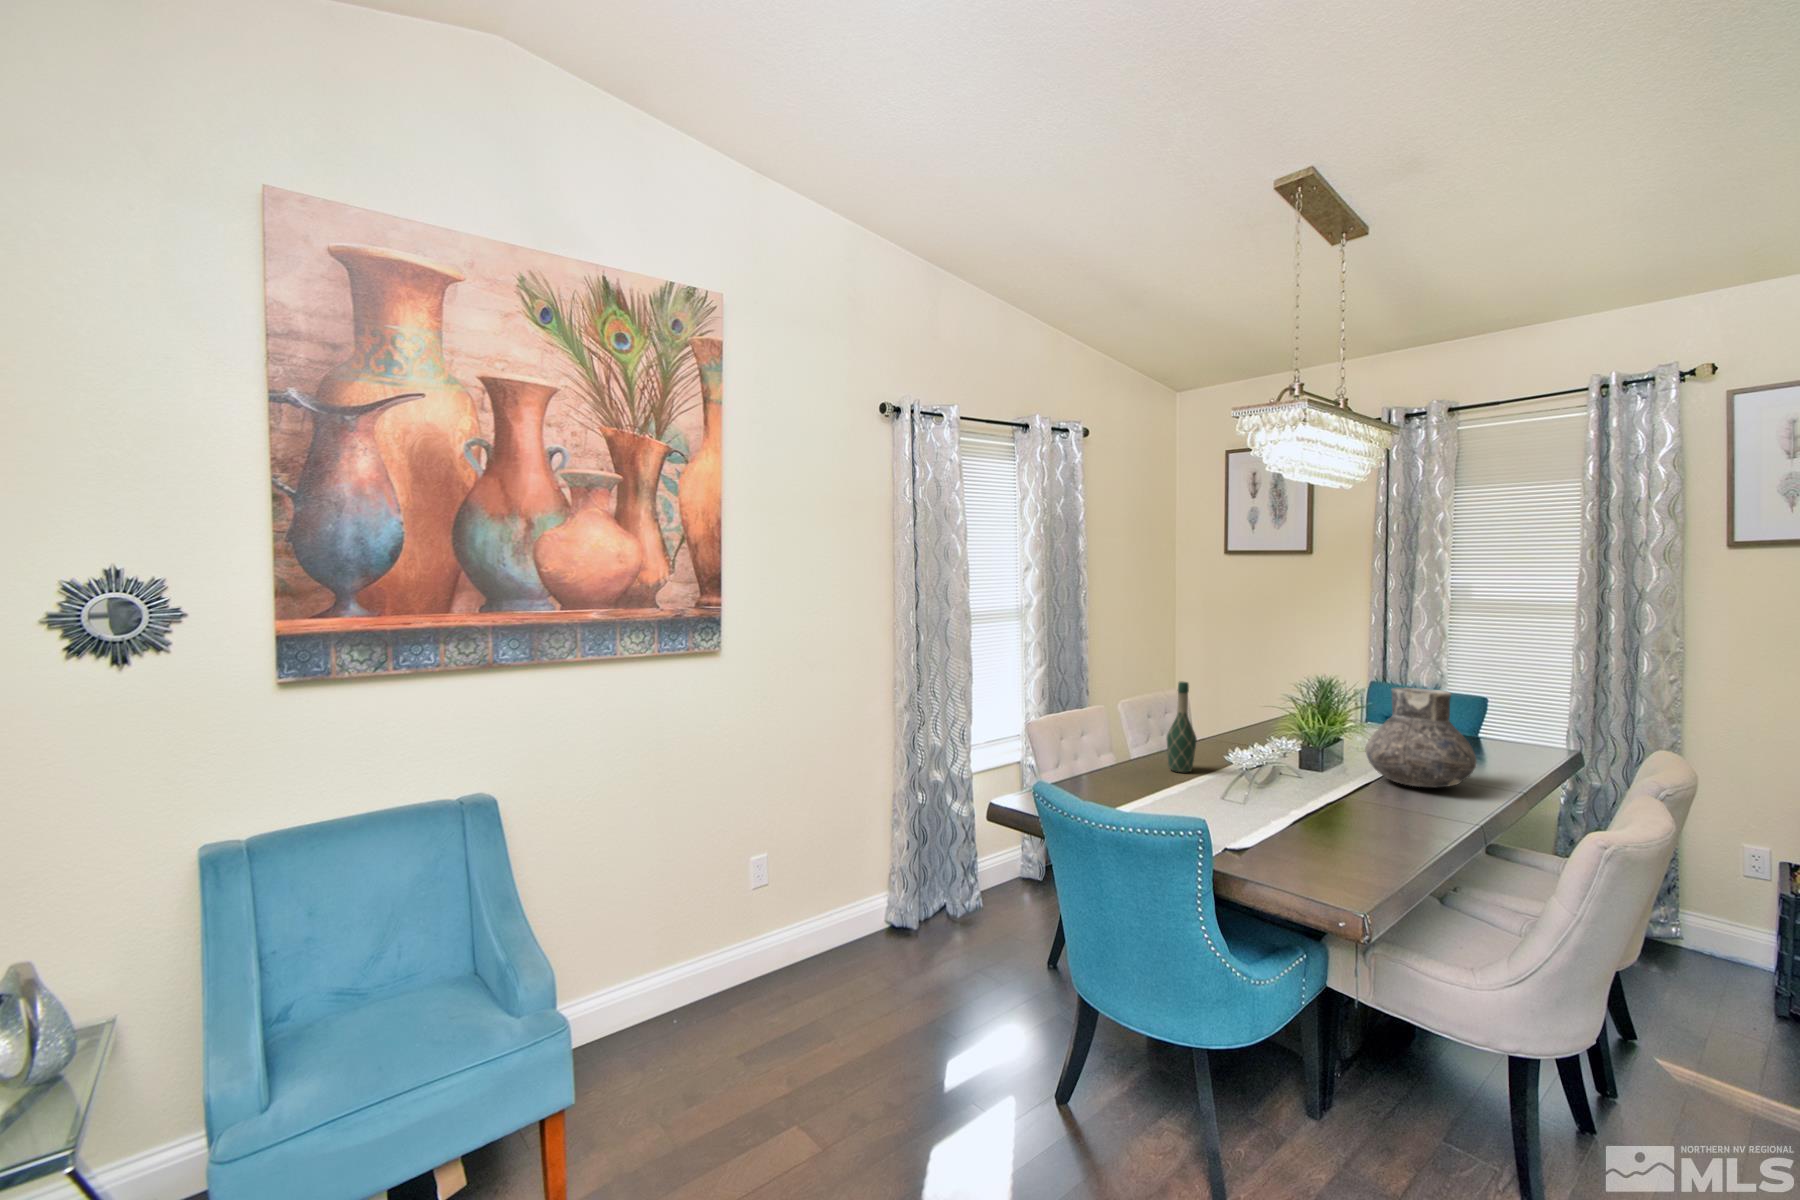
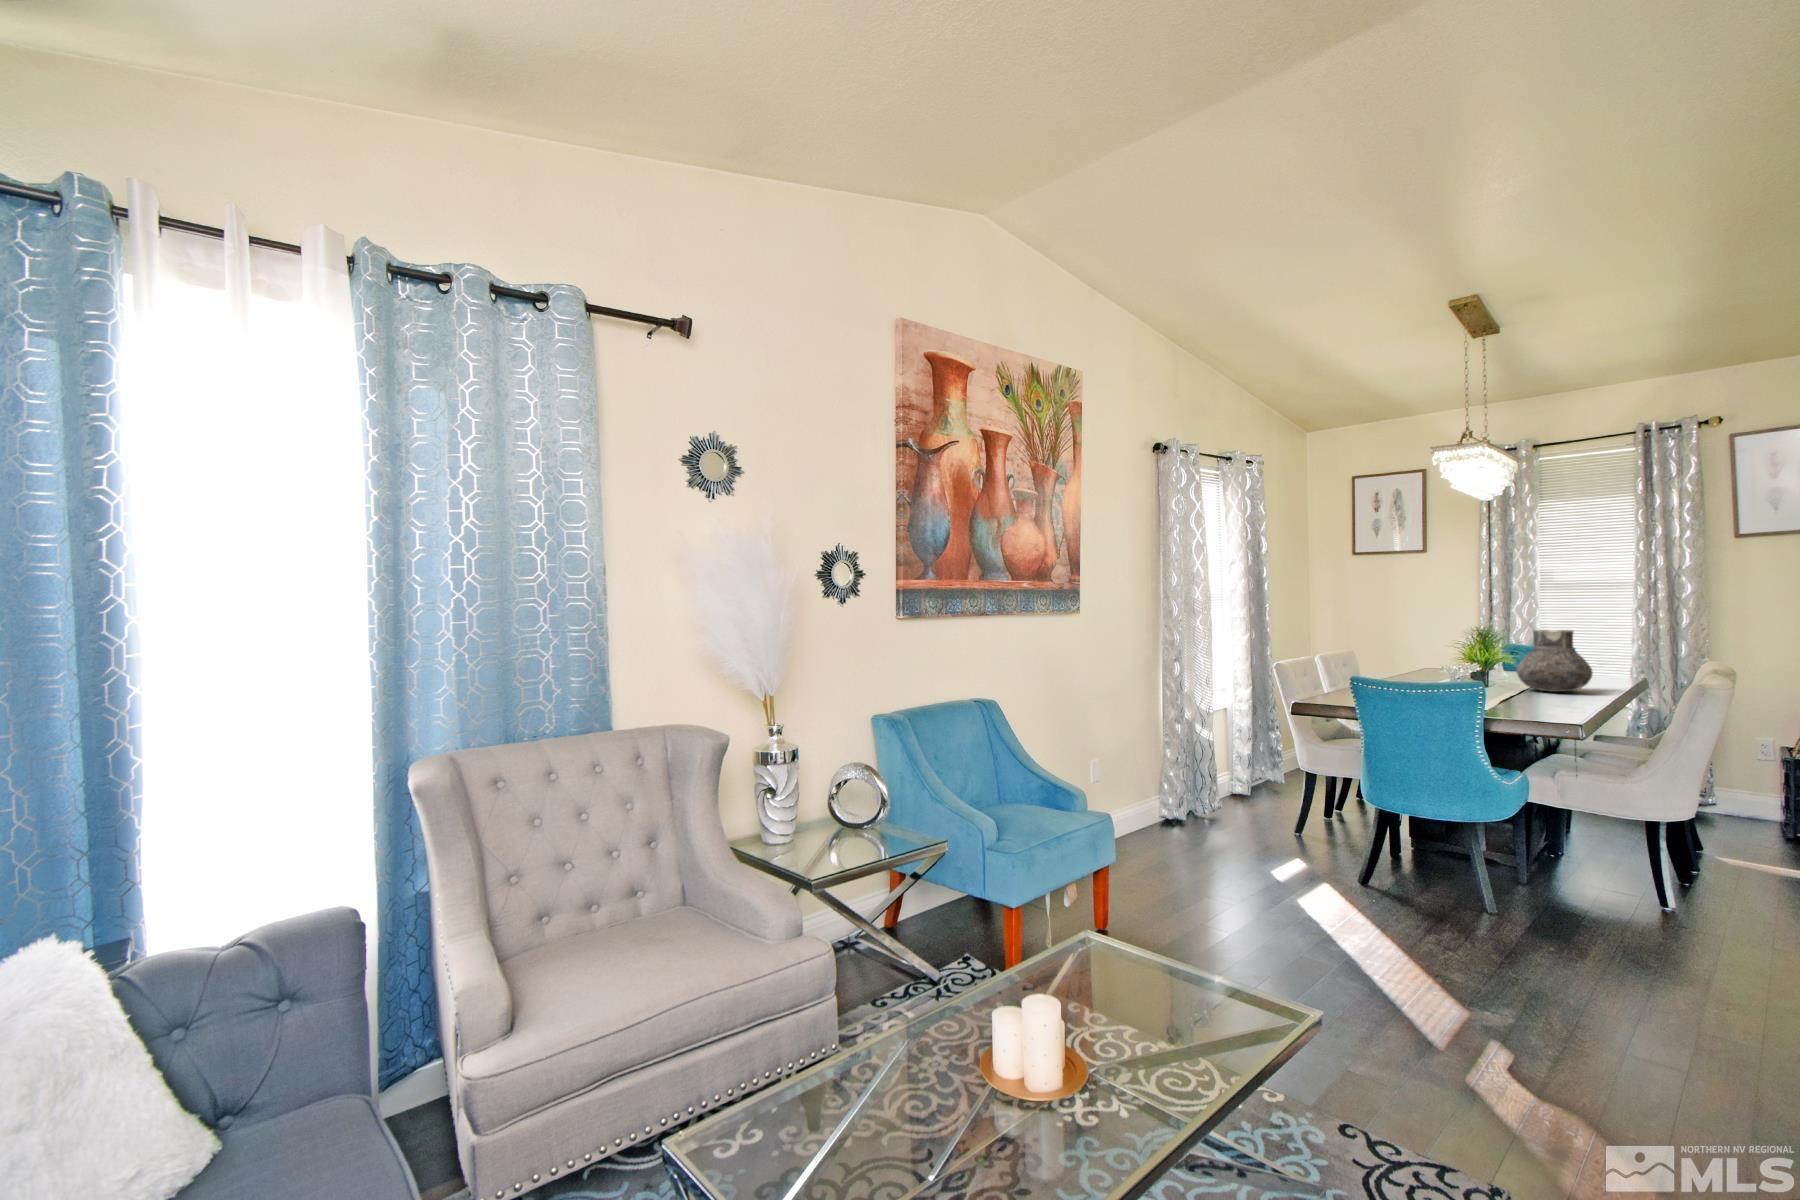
wine bottle: present [1166,682,1197,772] -> none [1382,630,1404,690]

